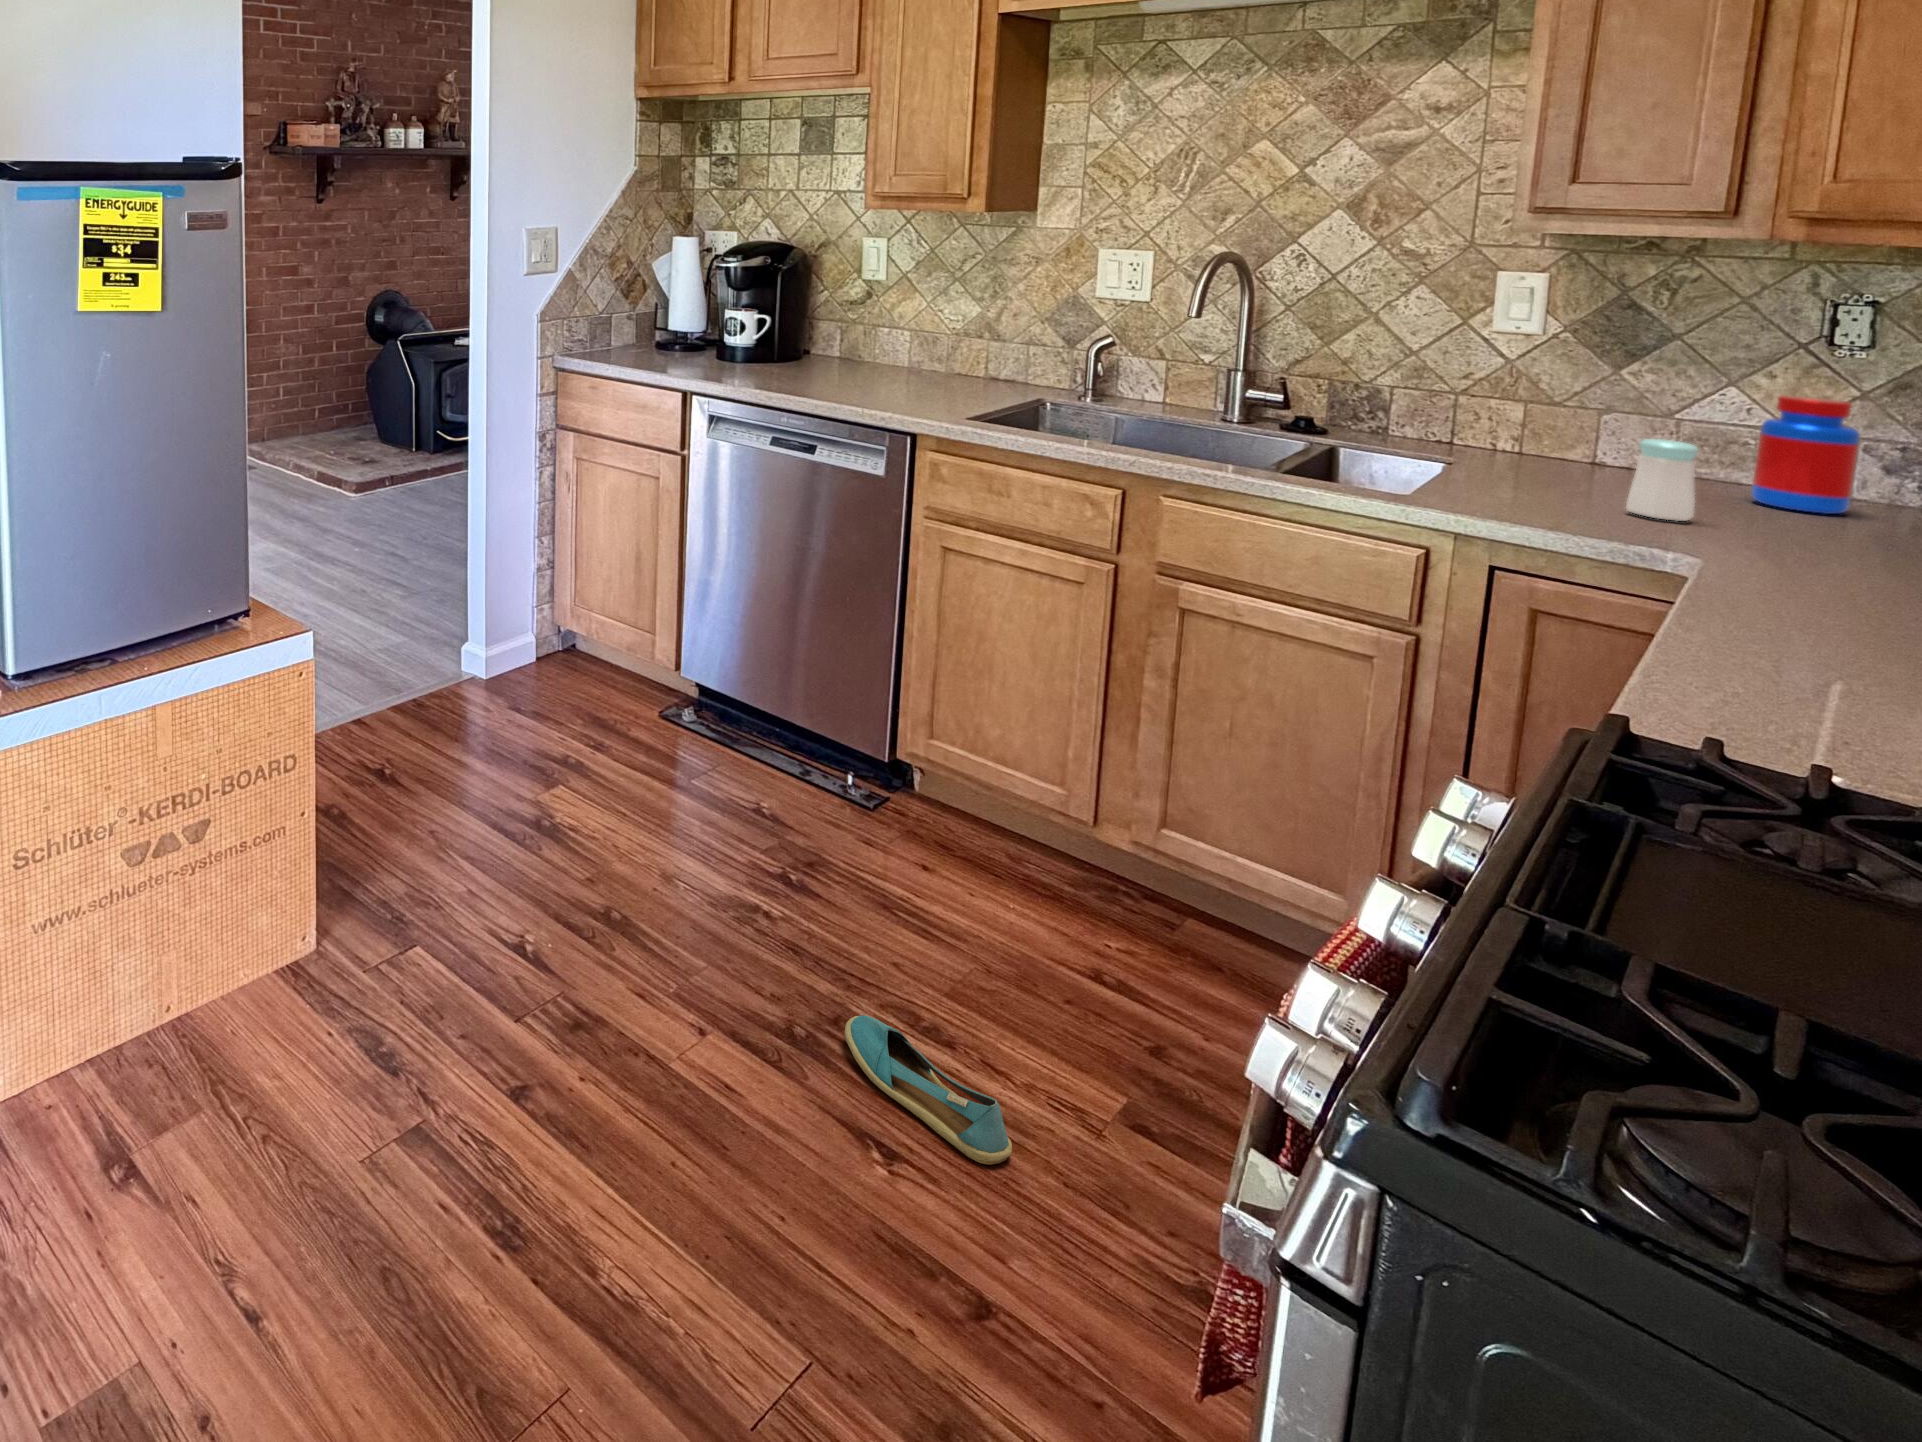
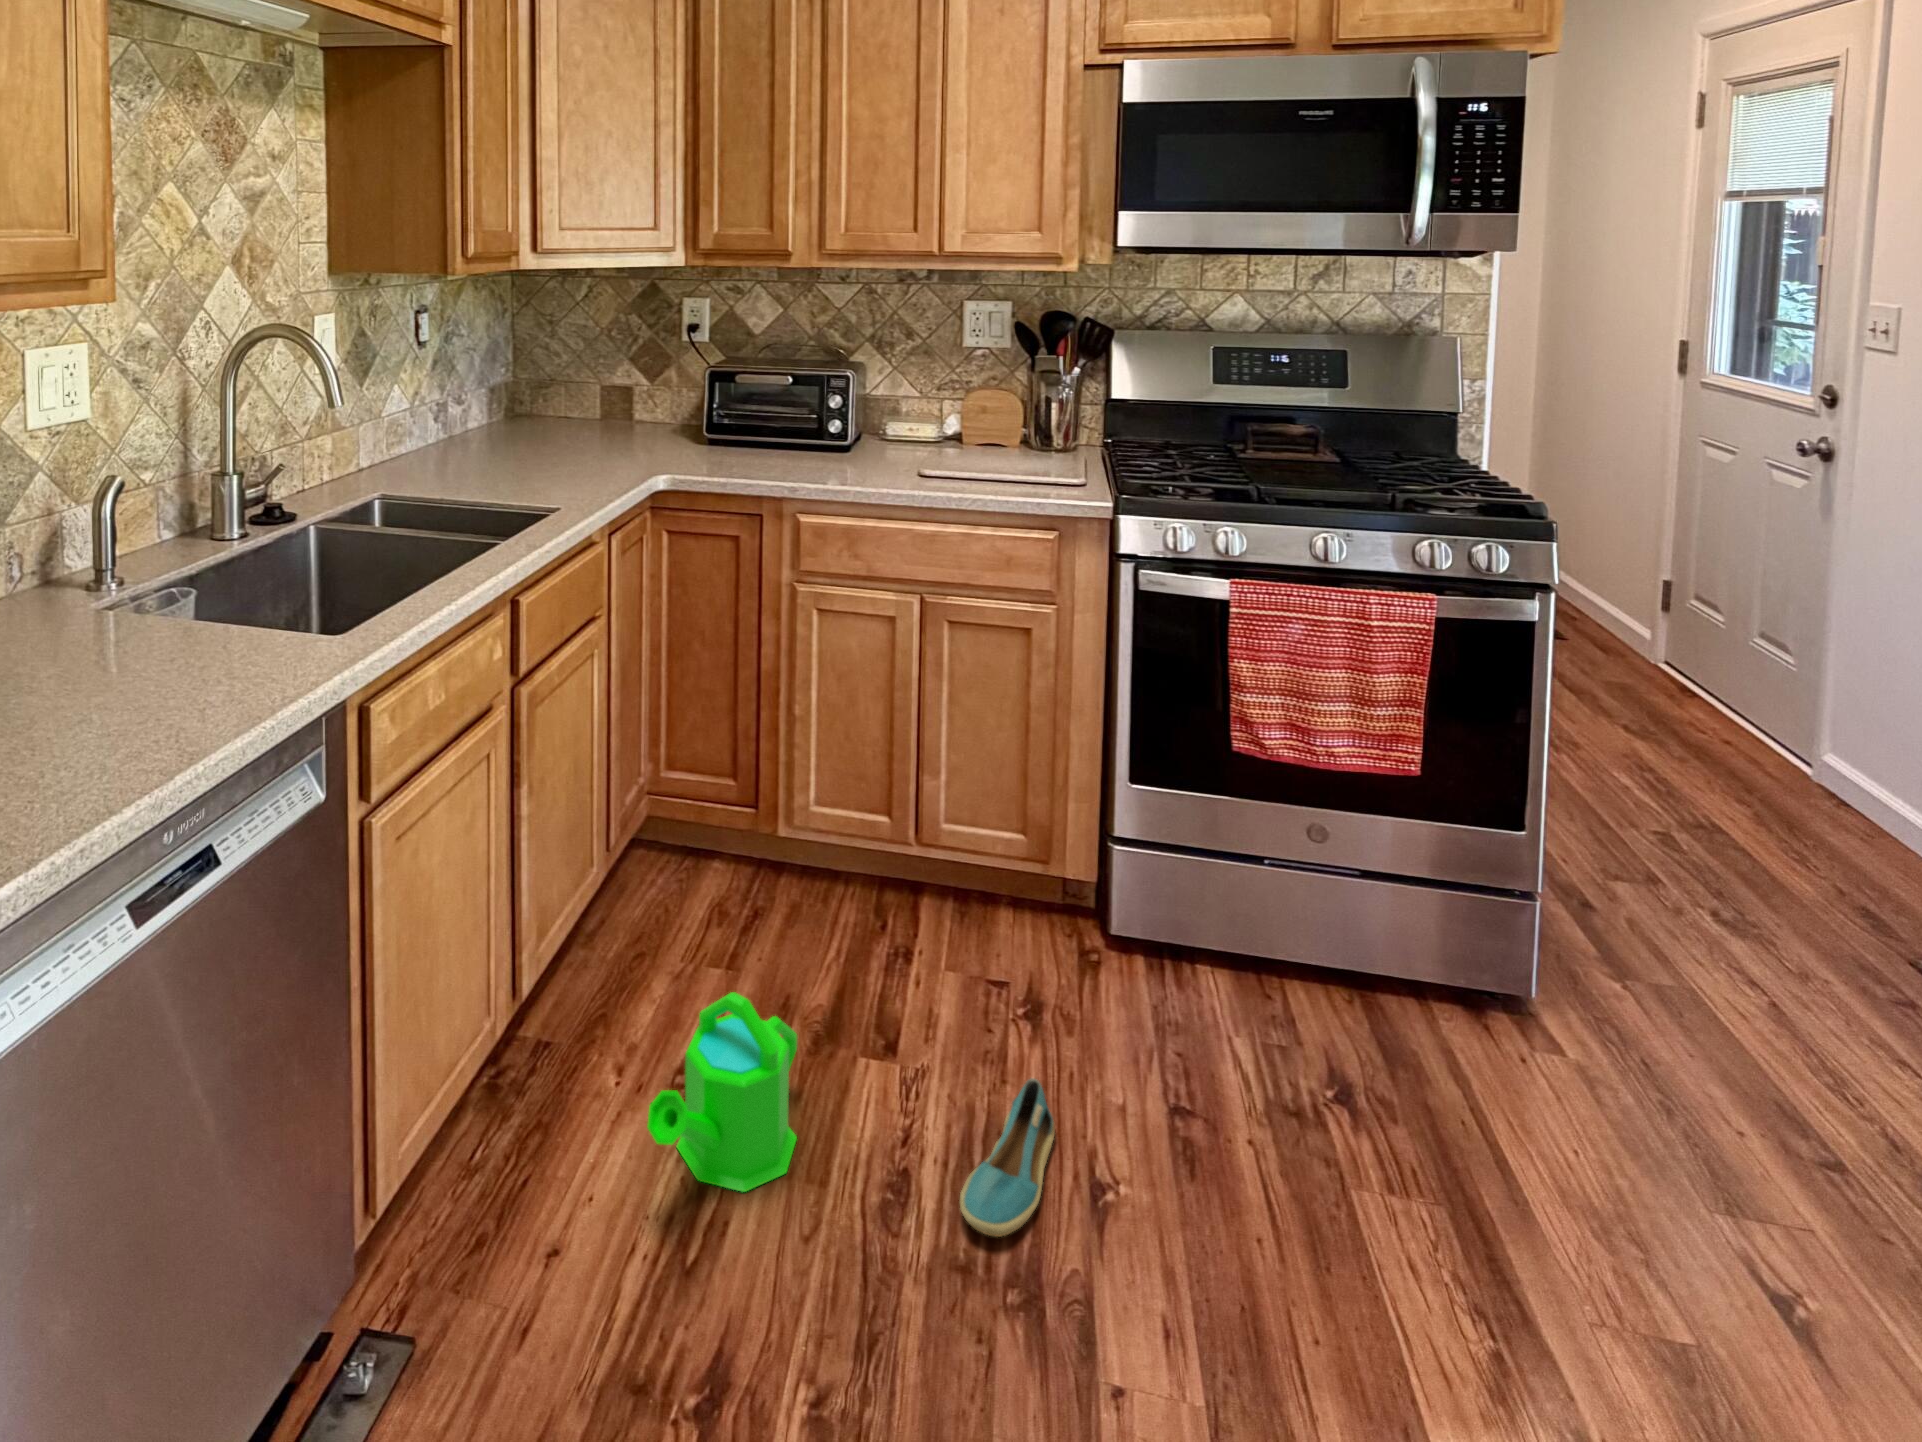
jar: present [1752,395,1860,514] -> none [479,378,524,456]
salt shaker: present [1626,439,1698,521] -> none [588,420,620,476]
watering can: none [930,835,1090,1007] -> present [647,992,798,1192]

